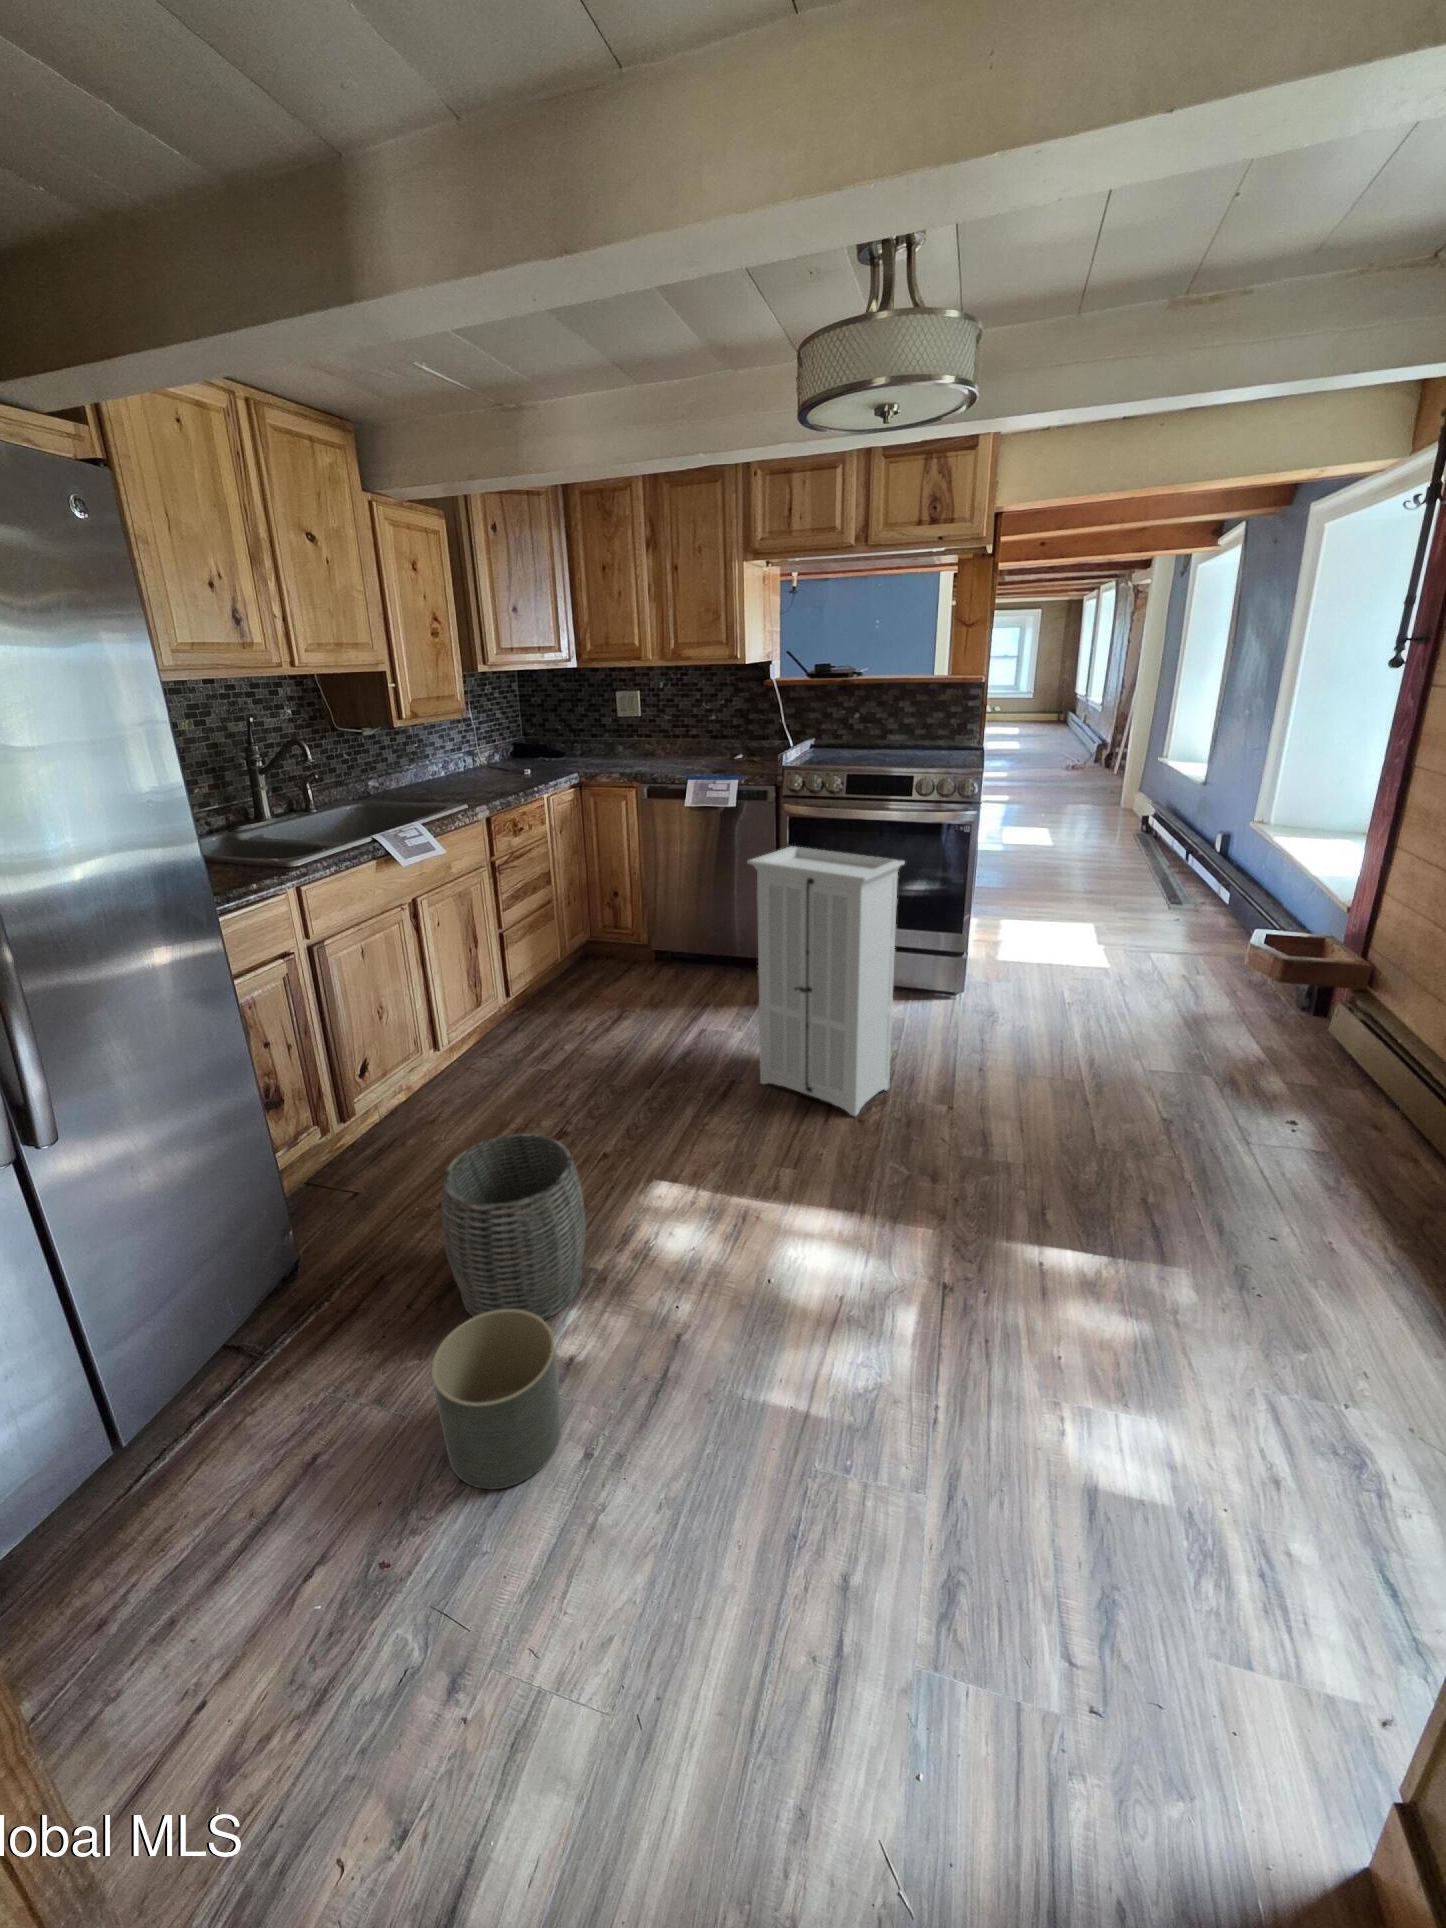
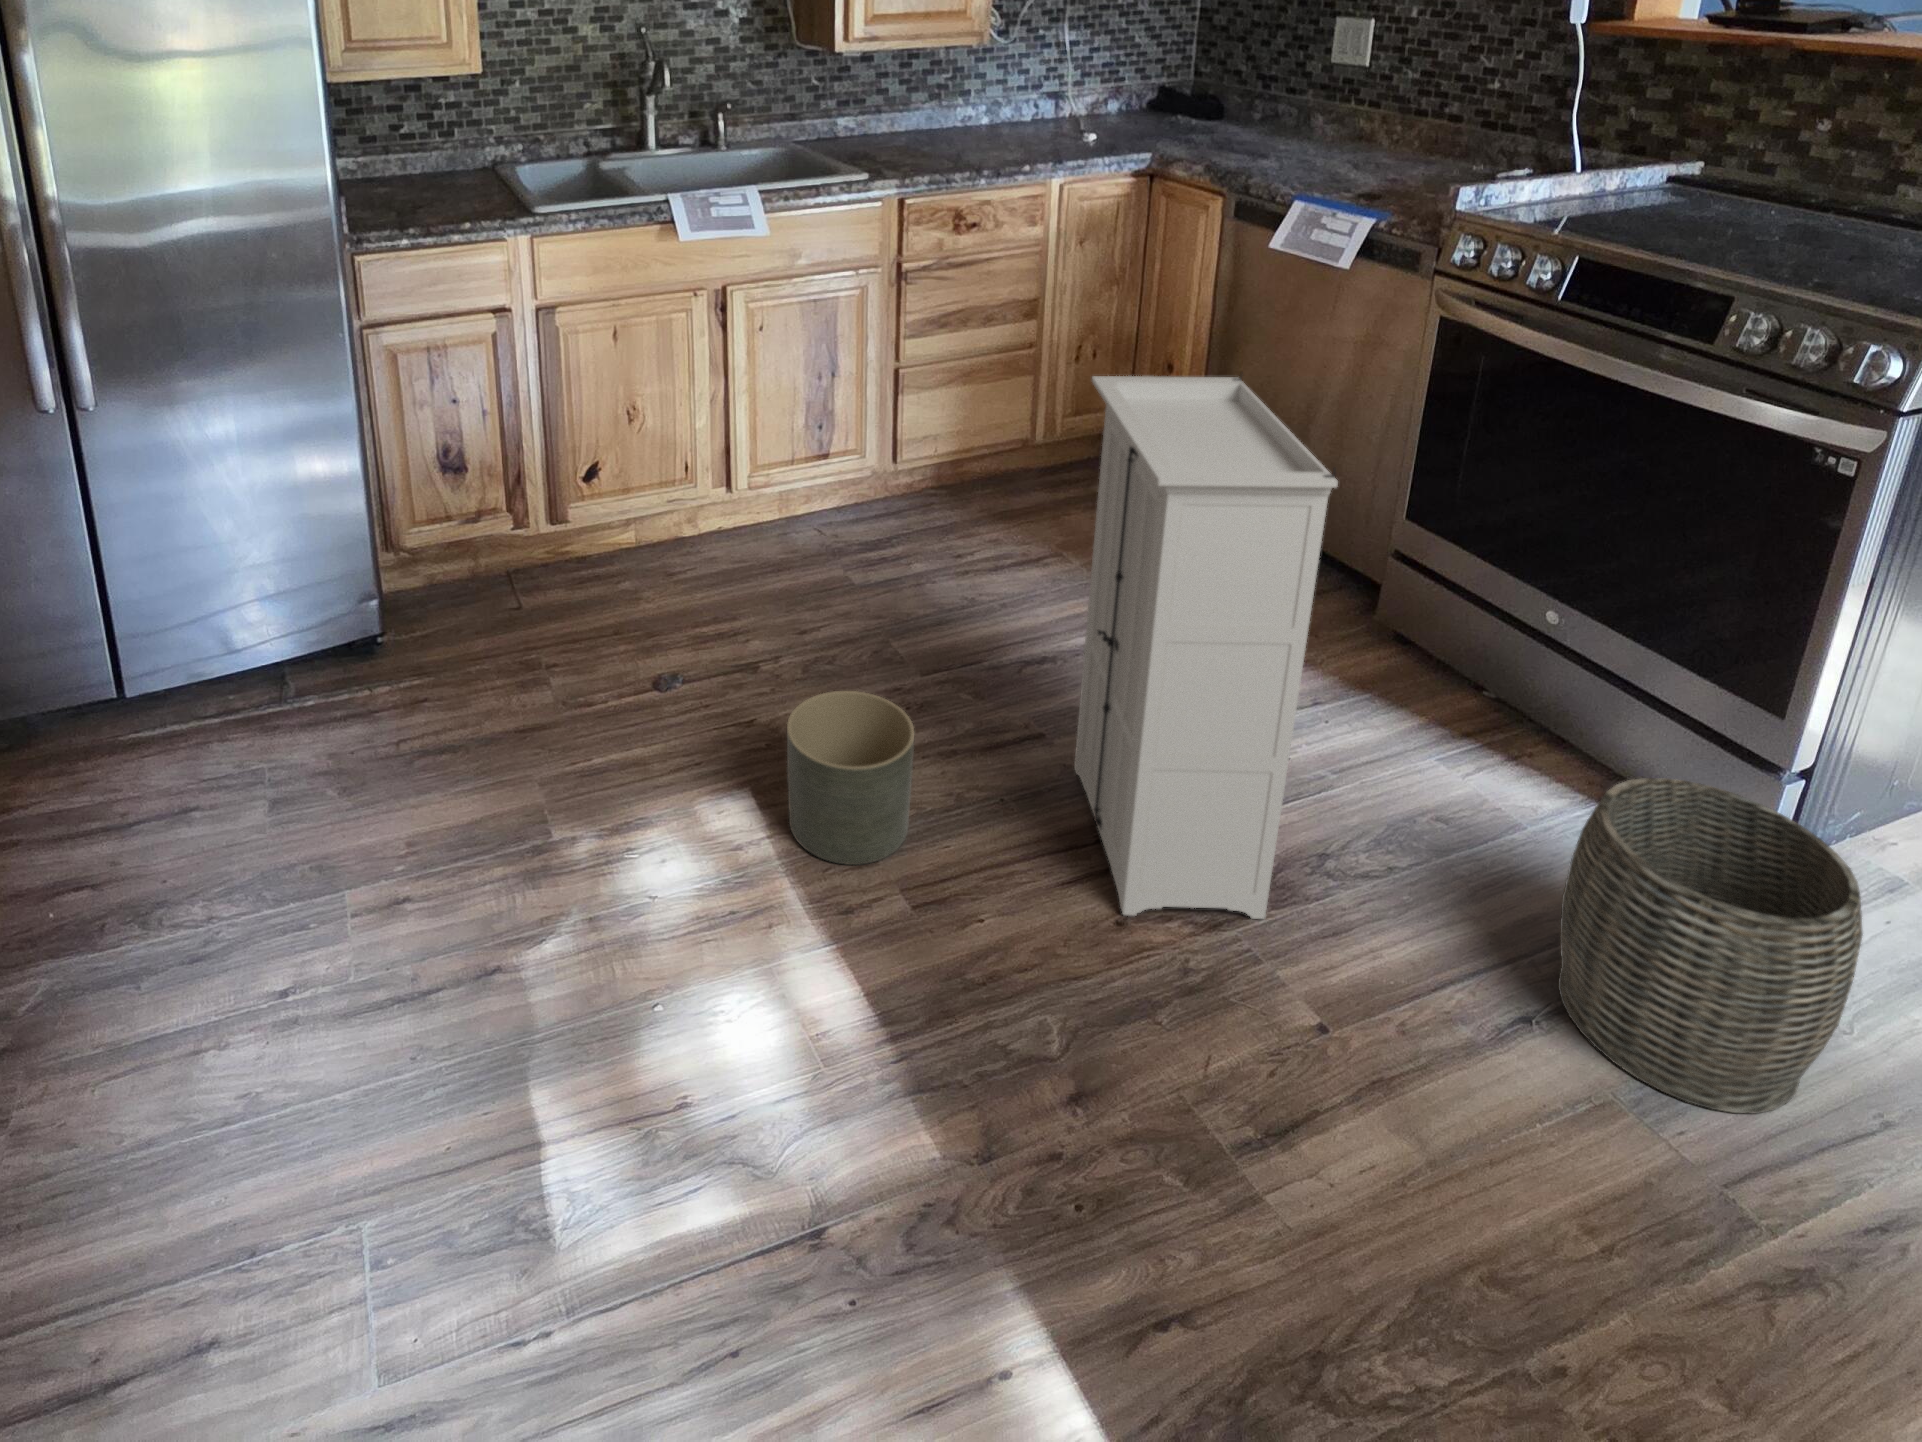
woven basket: present [441,1134,586,1320] -> present [1558,778,1863,1113]
planter: present [431,1309,562,1489] -> present [787,691,914,865]

